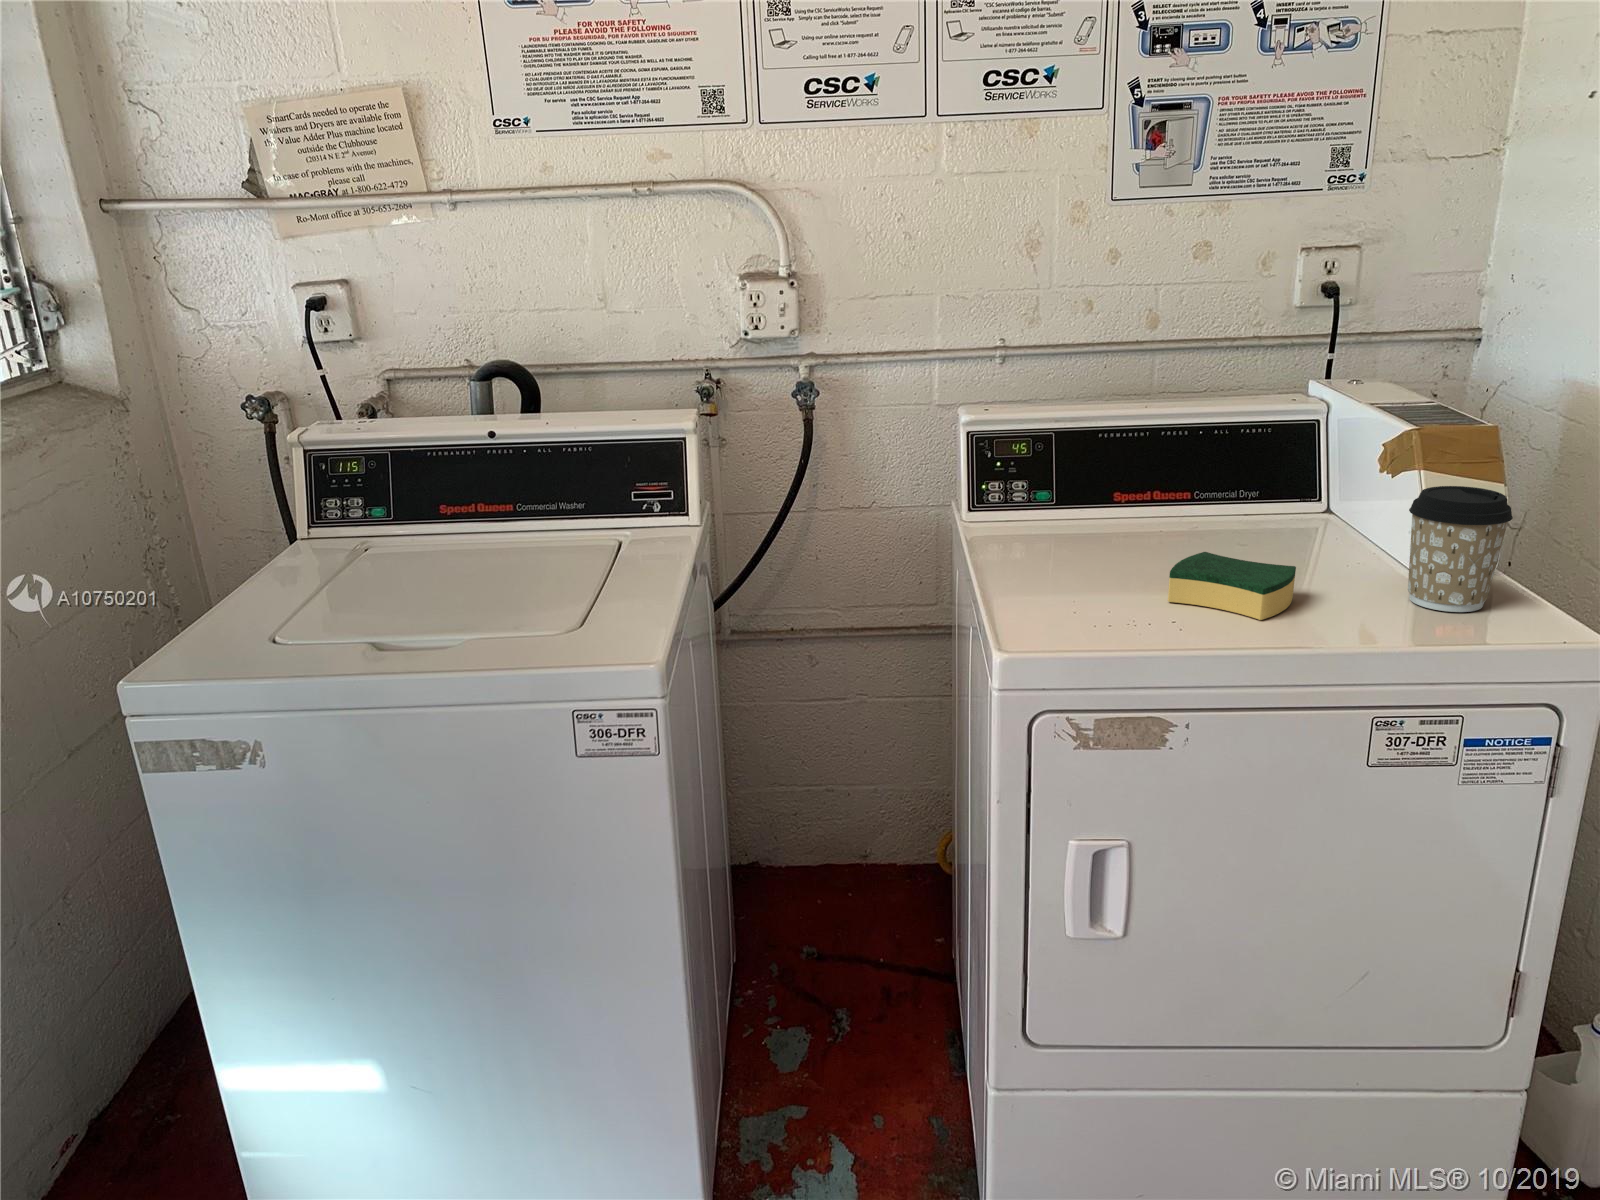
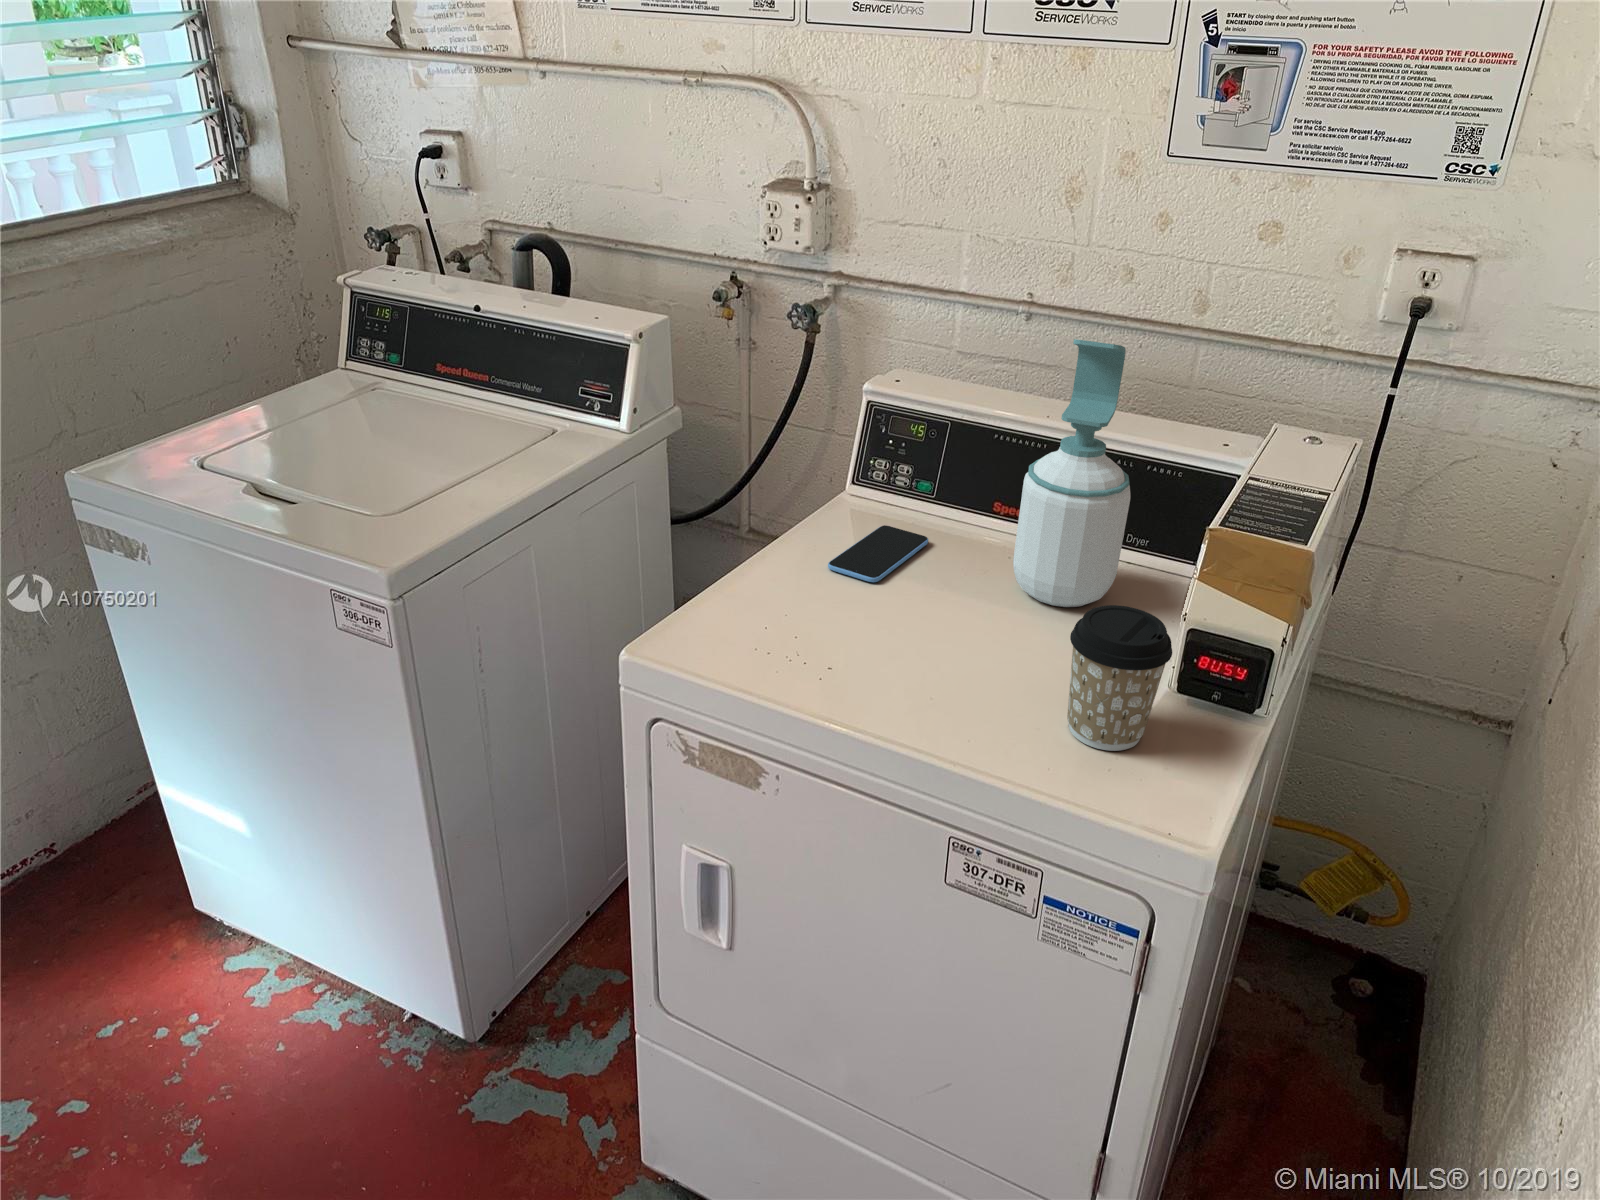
soap bottle: none [1193,298,1301,548] -> present [1013,339,1131,607]
smartphone: none [1039,531,1108,567] -> present [828,525,928,582]
sponge: present [1168,552,1296,620] -> none [851,599,972,688]

